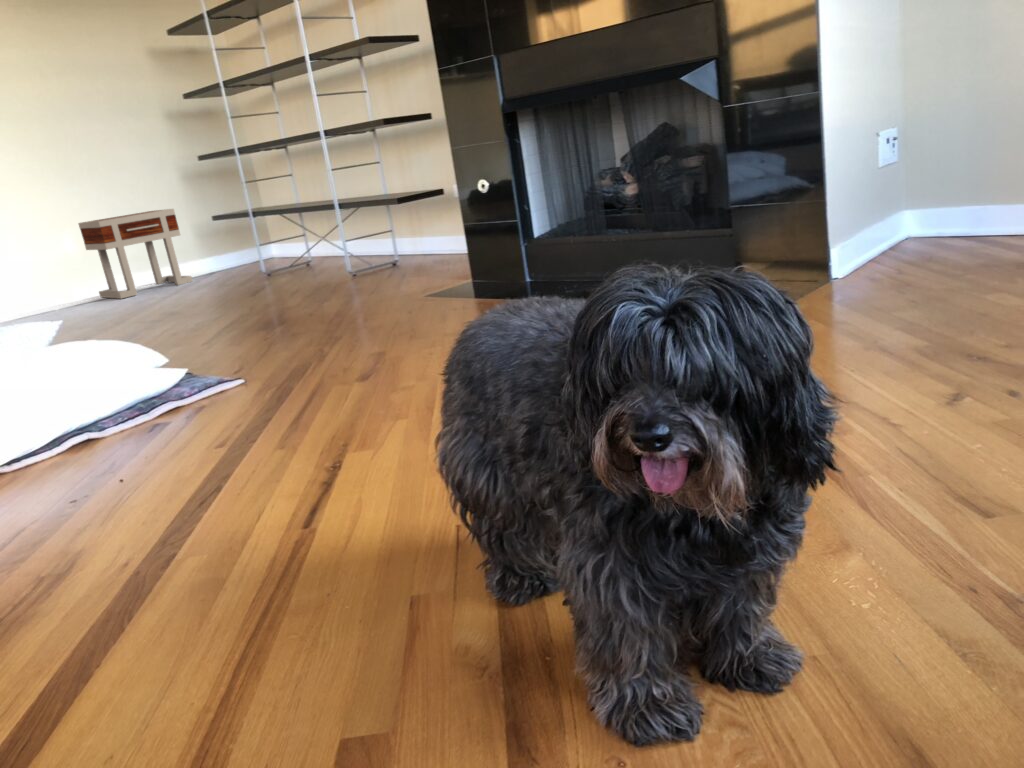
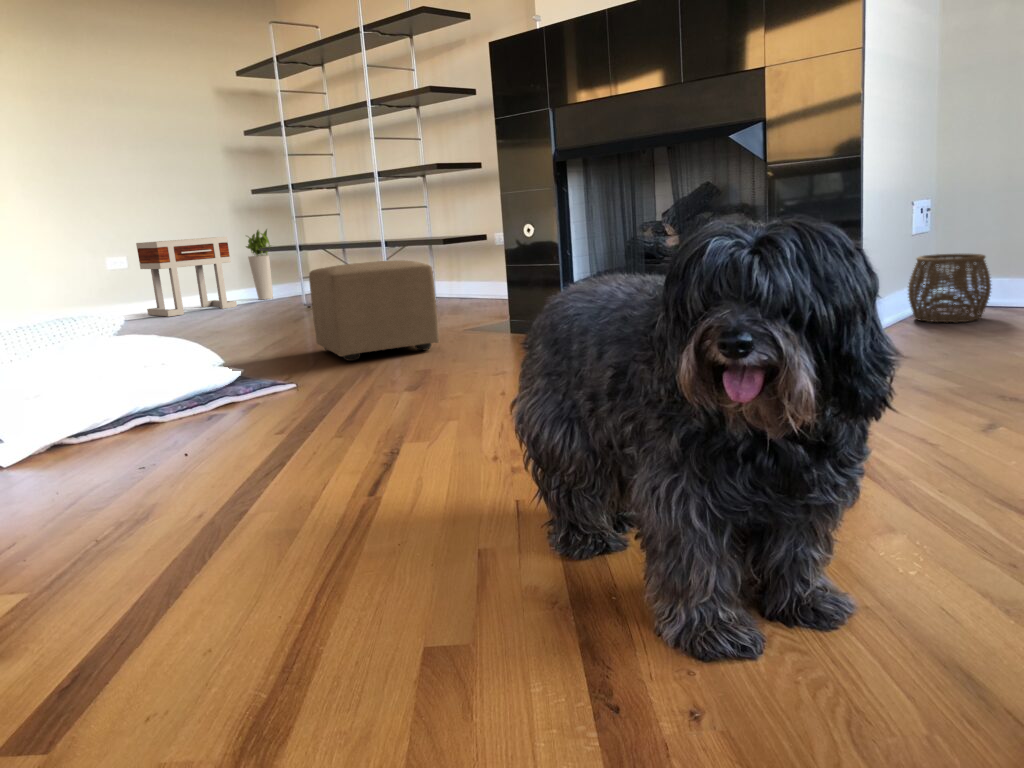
woven basket: none [880,186,968,263] -> present [908,254,991,323]
planter: none [192,195,231,271] -> present [246,229,273,300]
ottoman: none [252,235,395,348] -> present [309,260,439,361]

